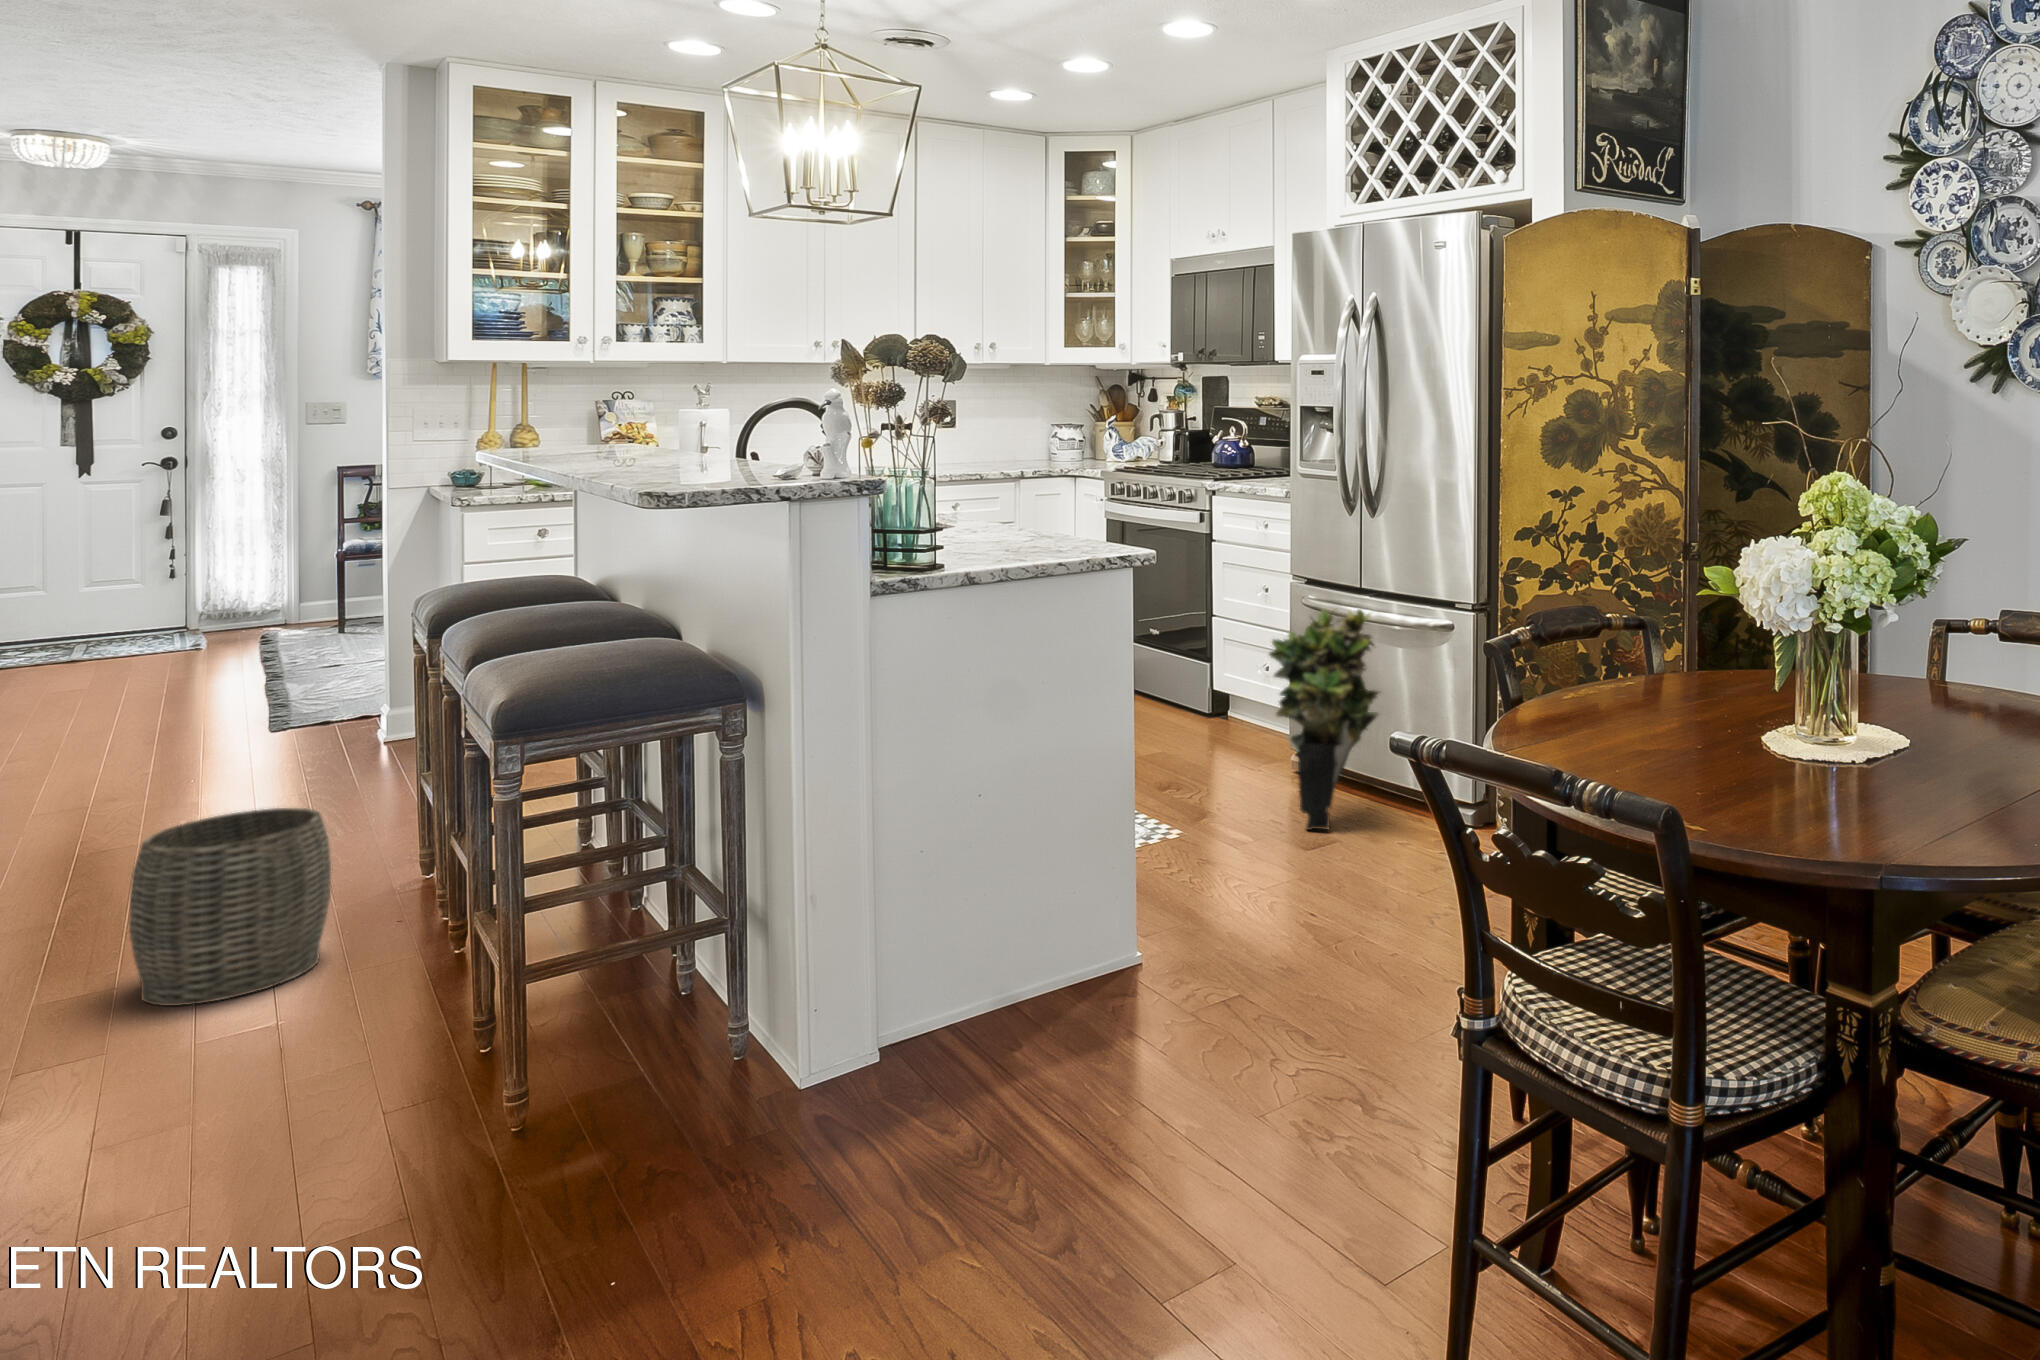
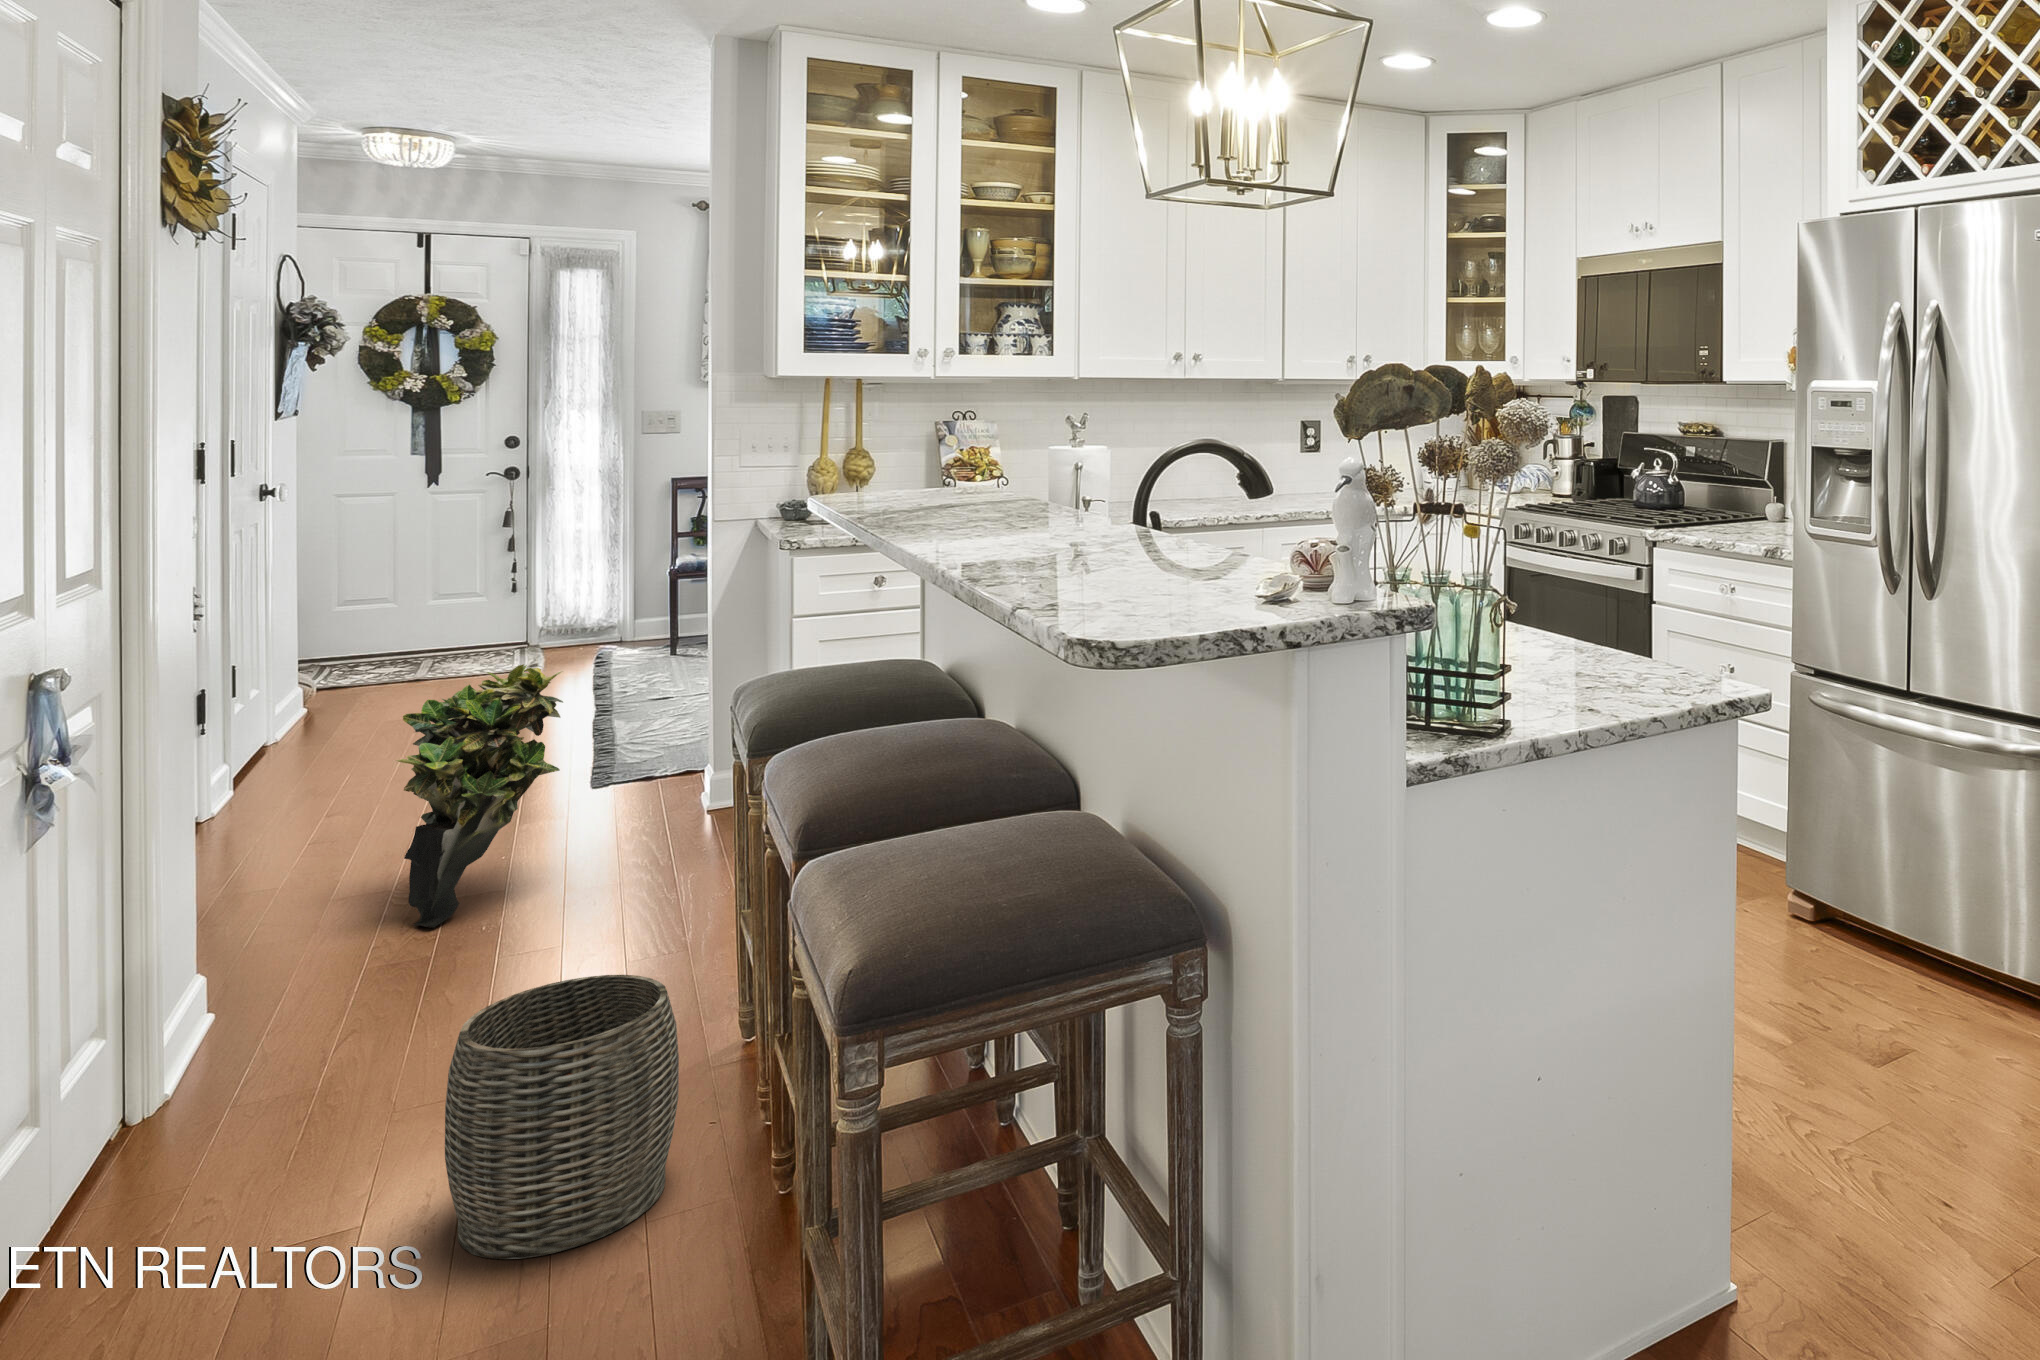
potted plant: present [1269,610,1380,830] -> present [397,664,563,927]

